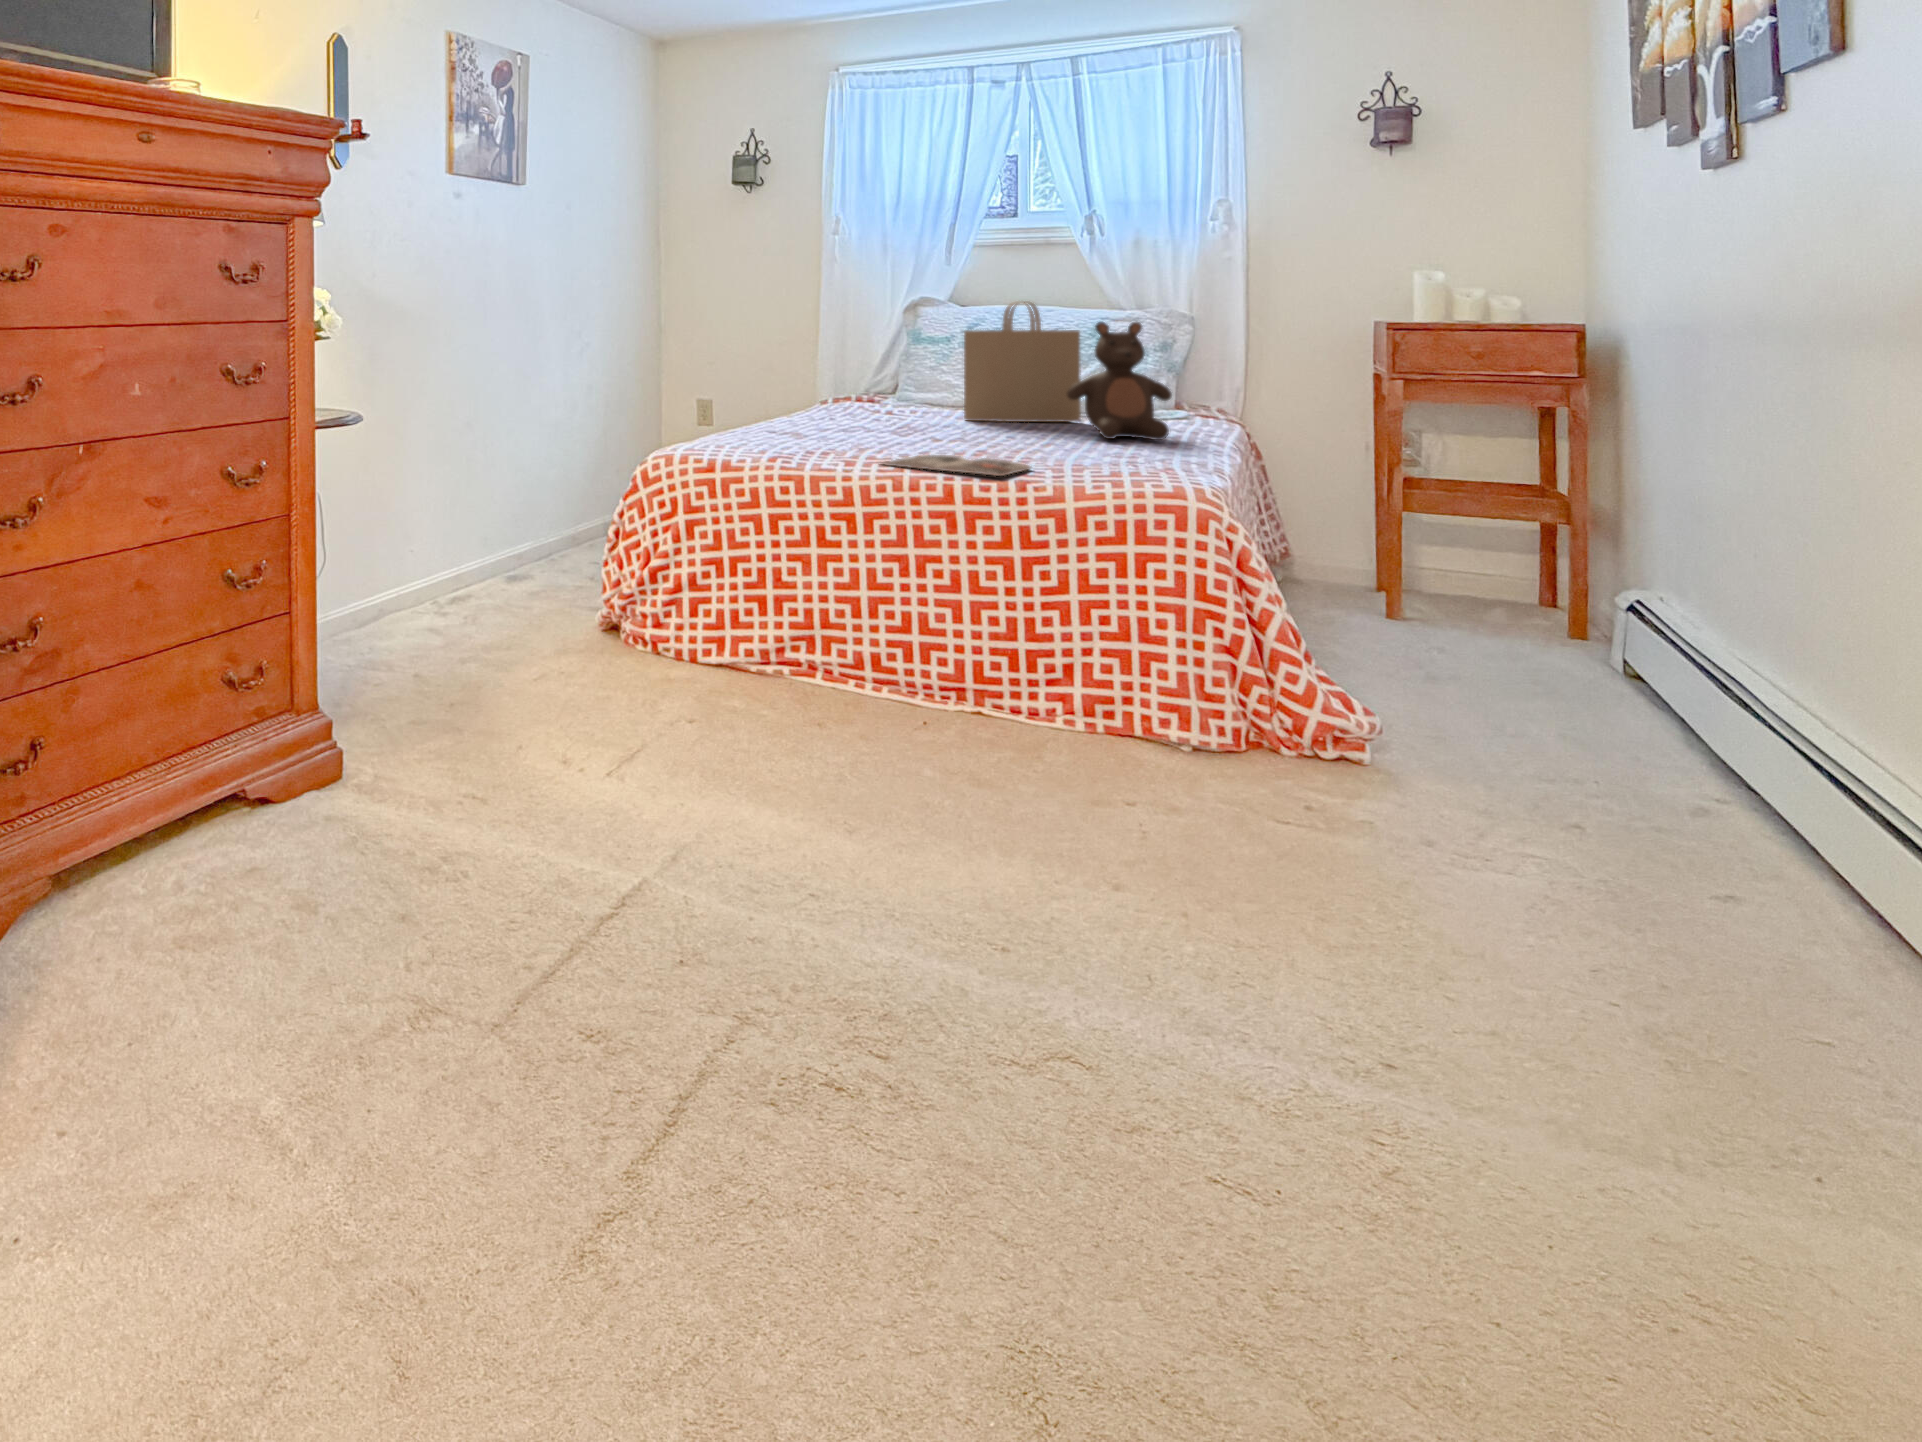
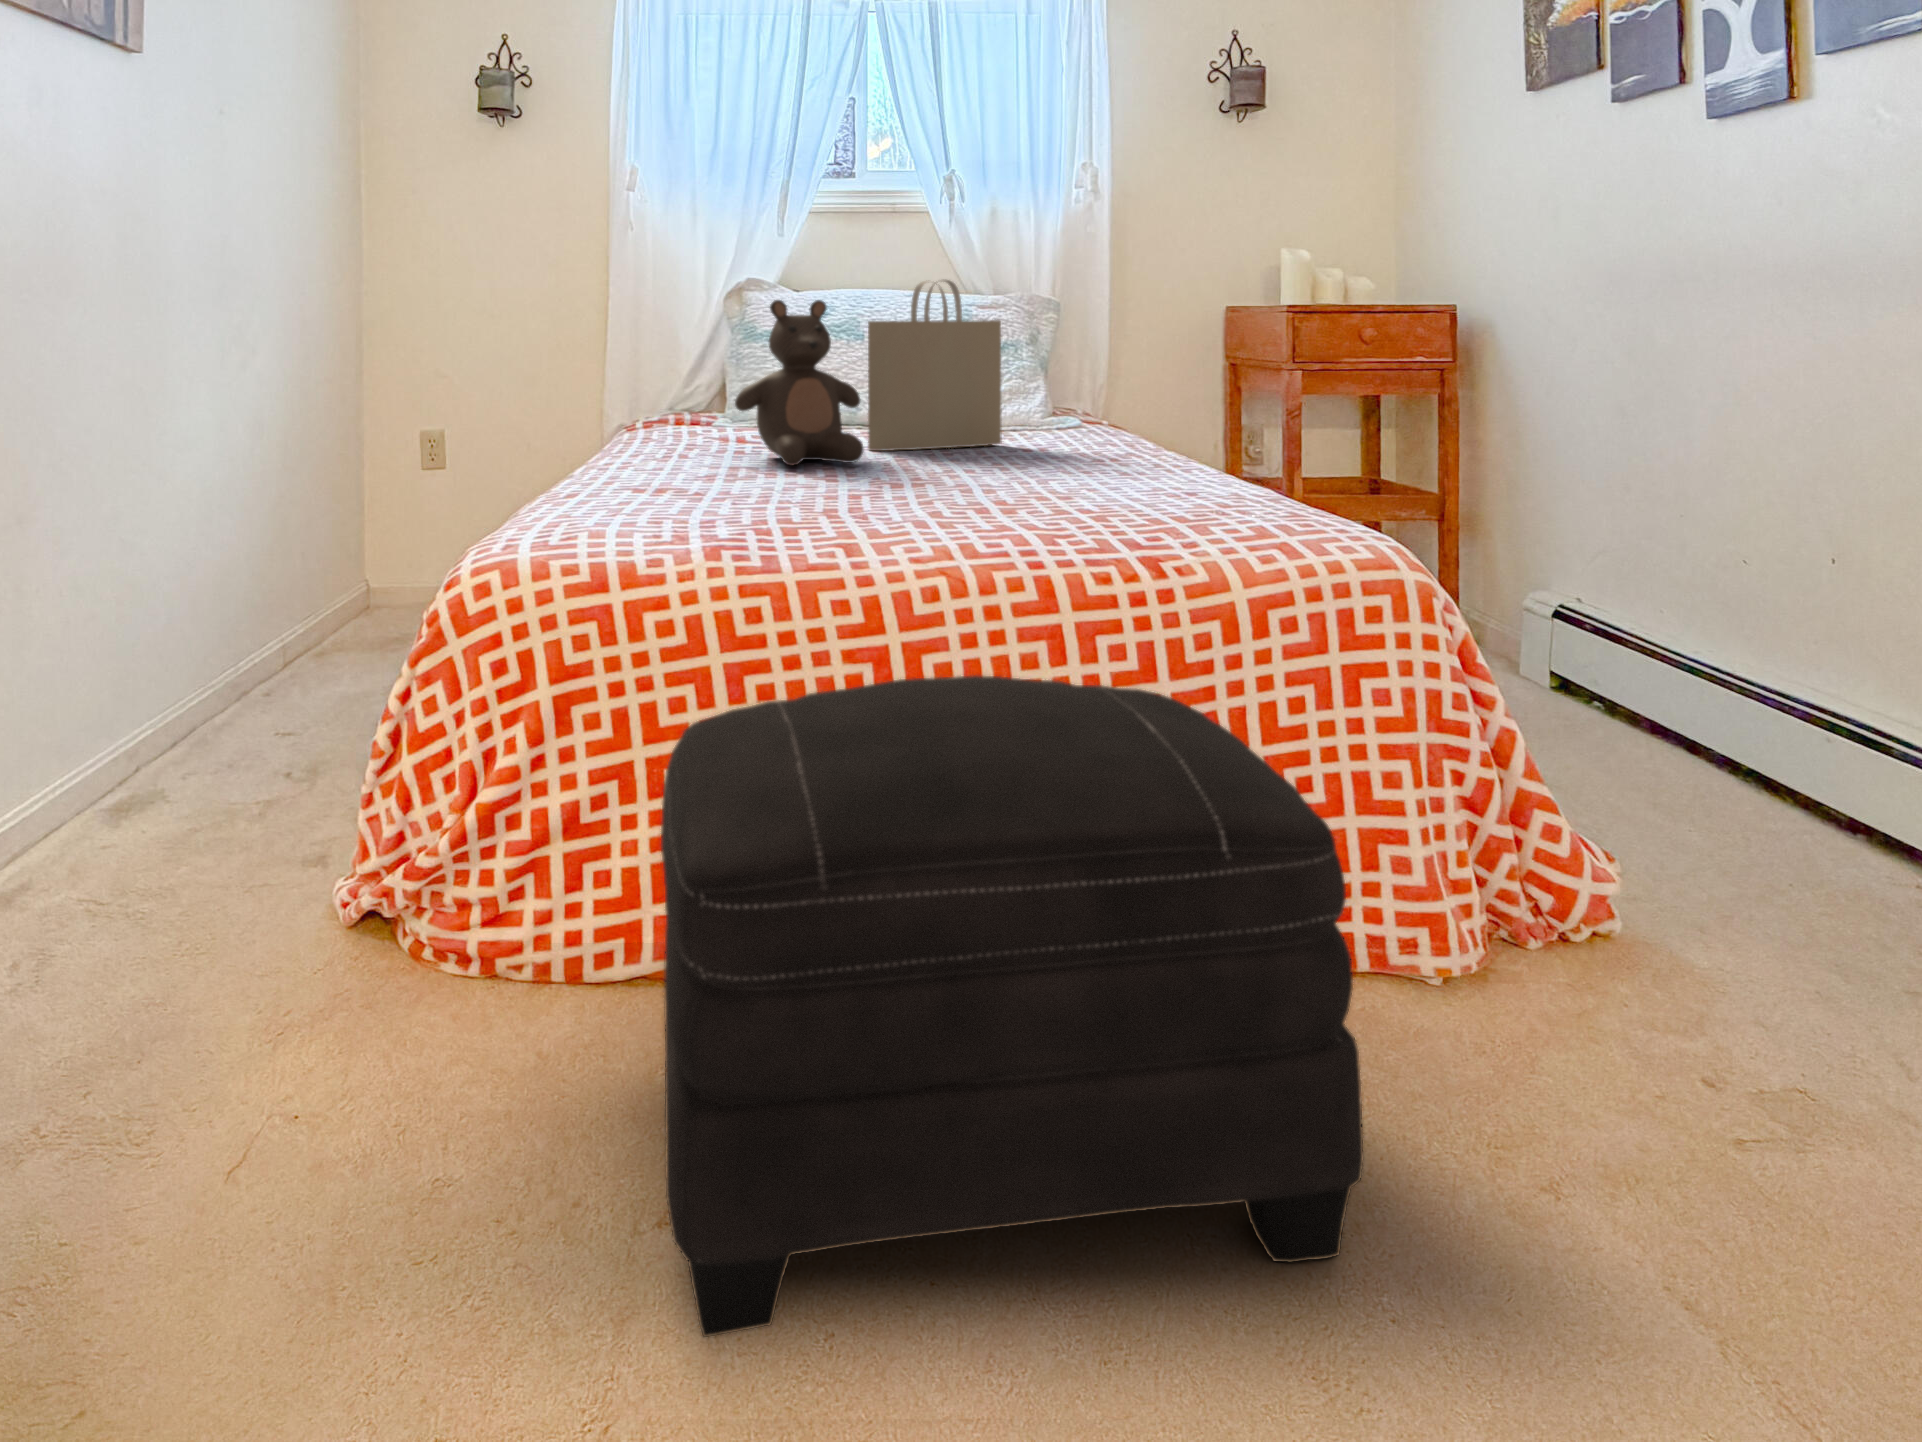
teddy bear: present [1067,322,1172,440] -> present [735,300,863,465]
magazine: present [881,455,1032,476] -> none [899,518,1120,555]
ottoman: none [667,514,995,785] -> present [661,675,1363,1337]

